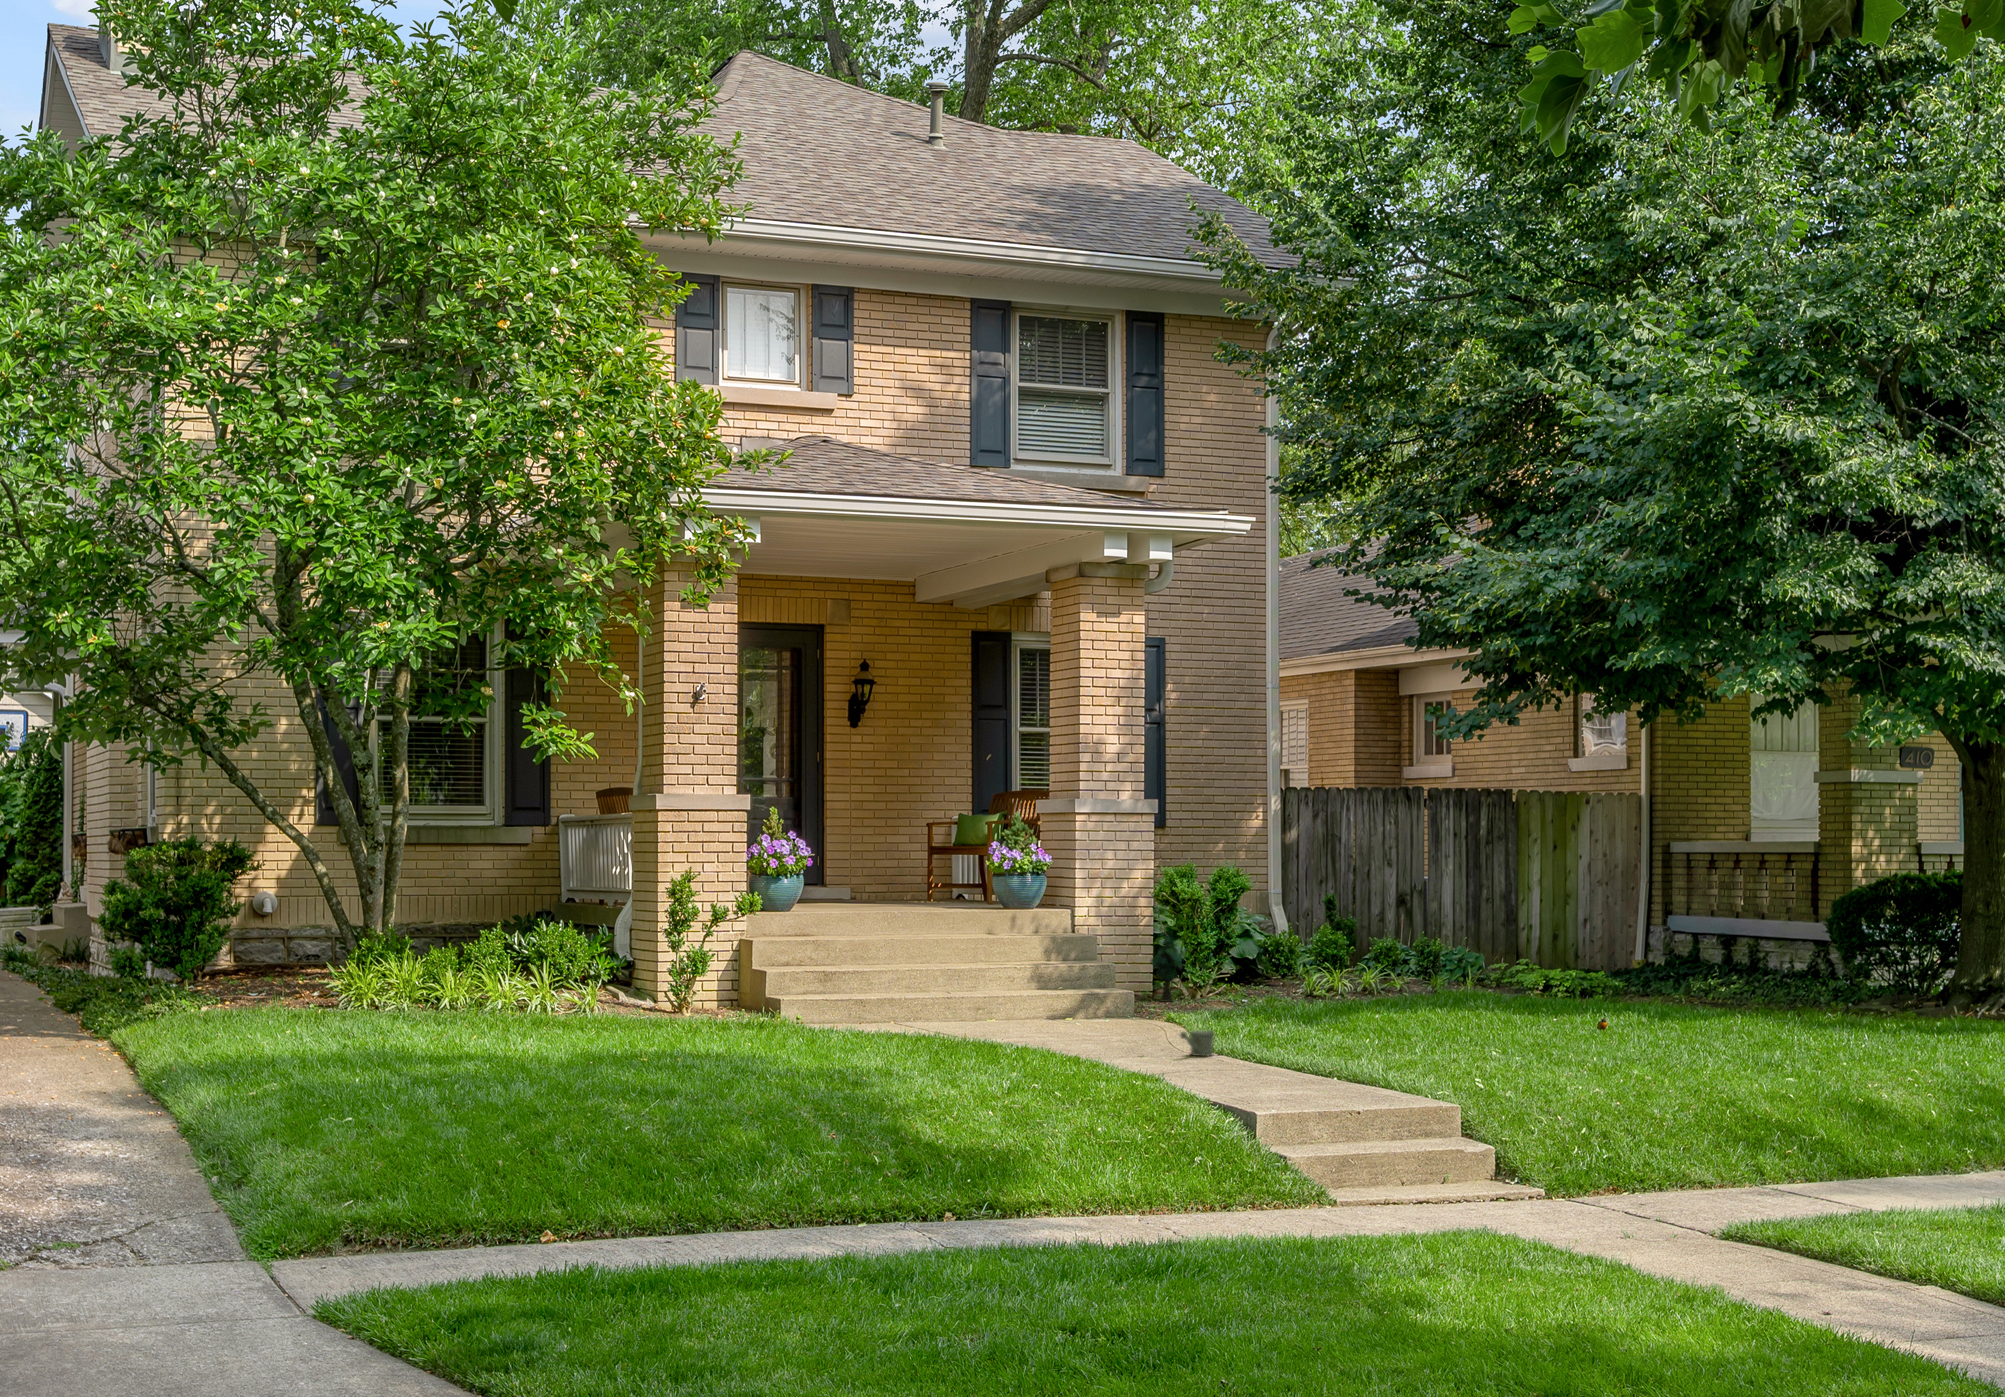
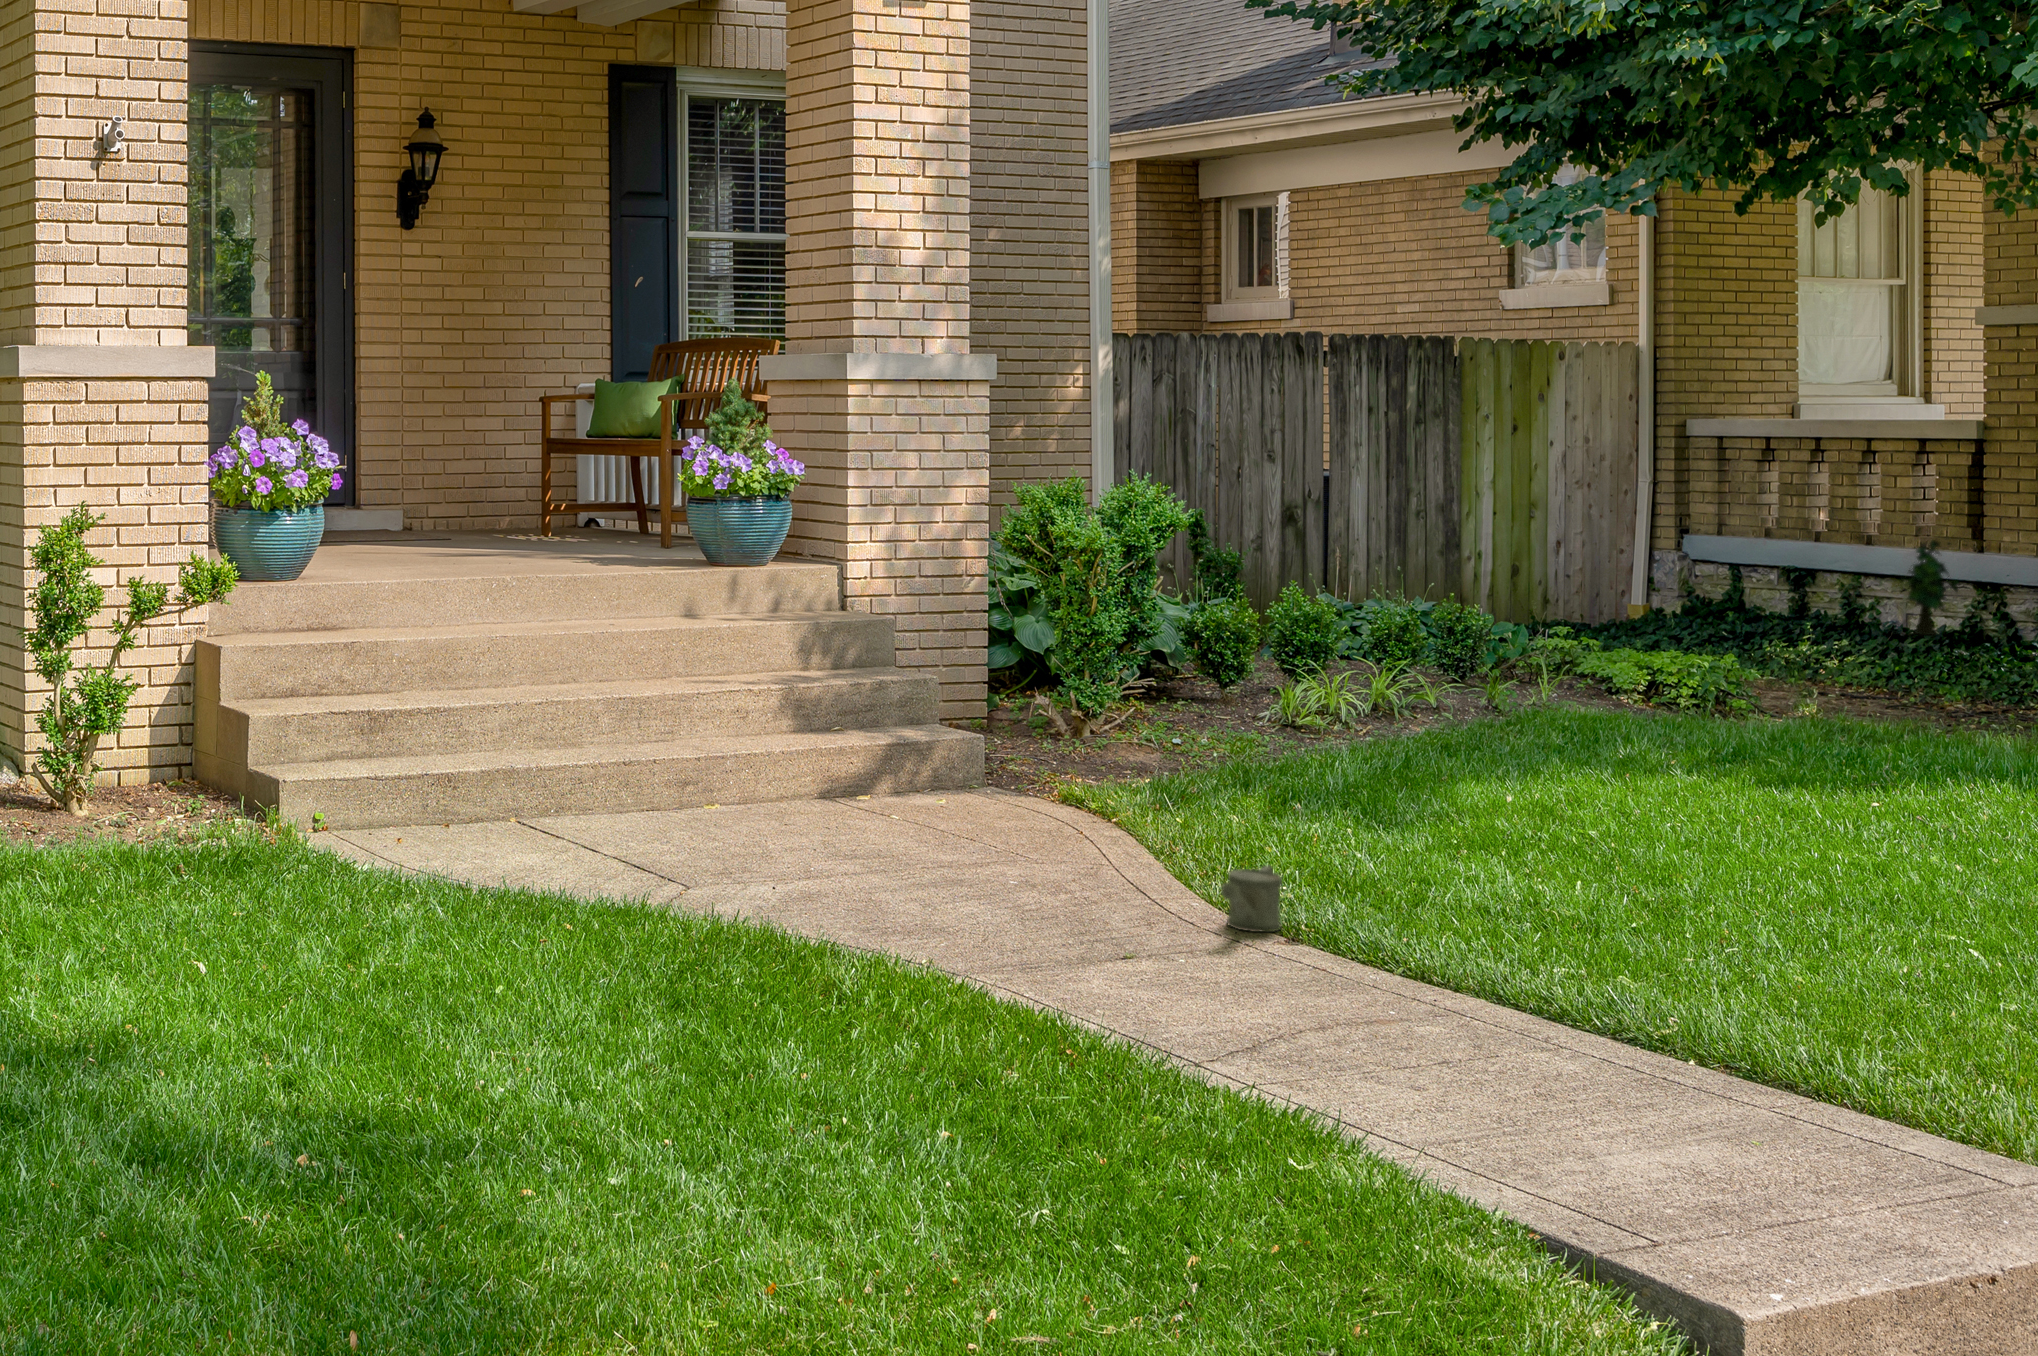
decorative plant: present [1151,931,1183,1002] -> present [1901,540,1958,635]

